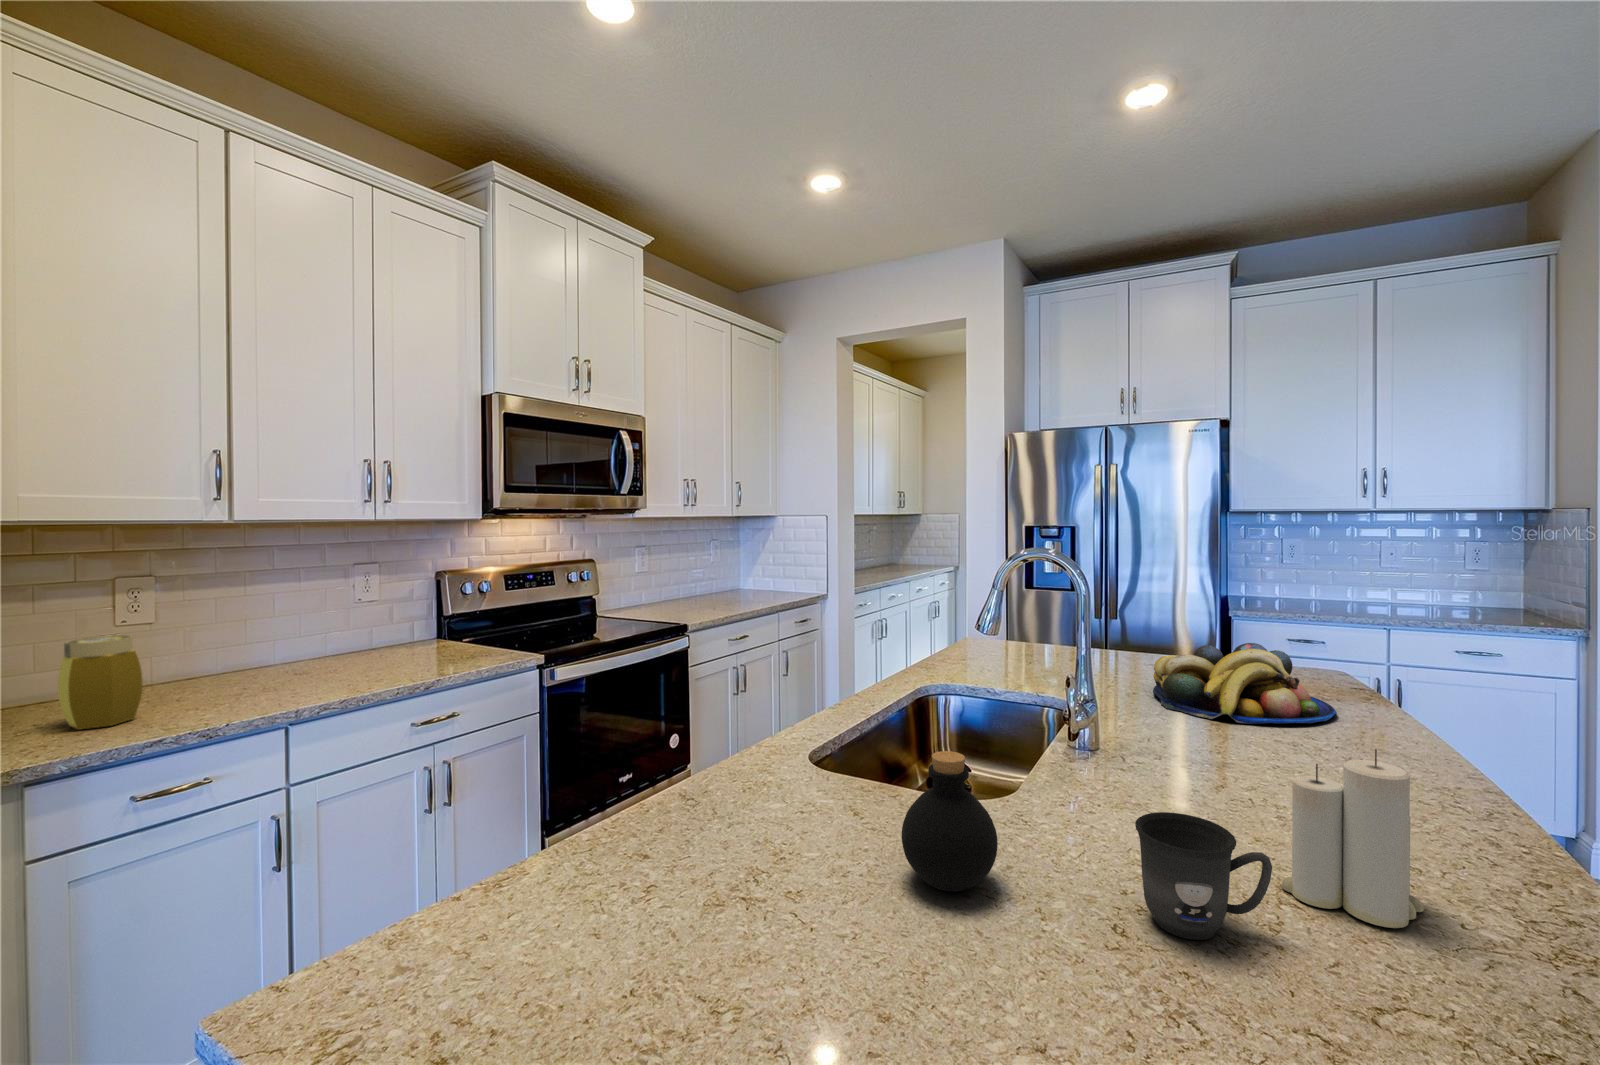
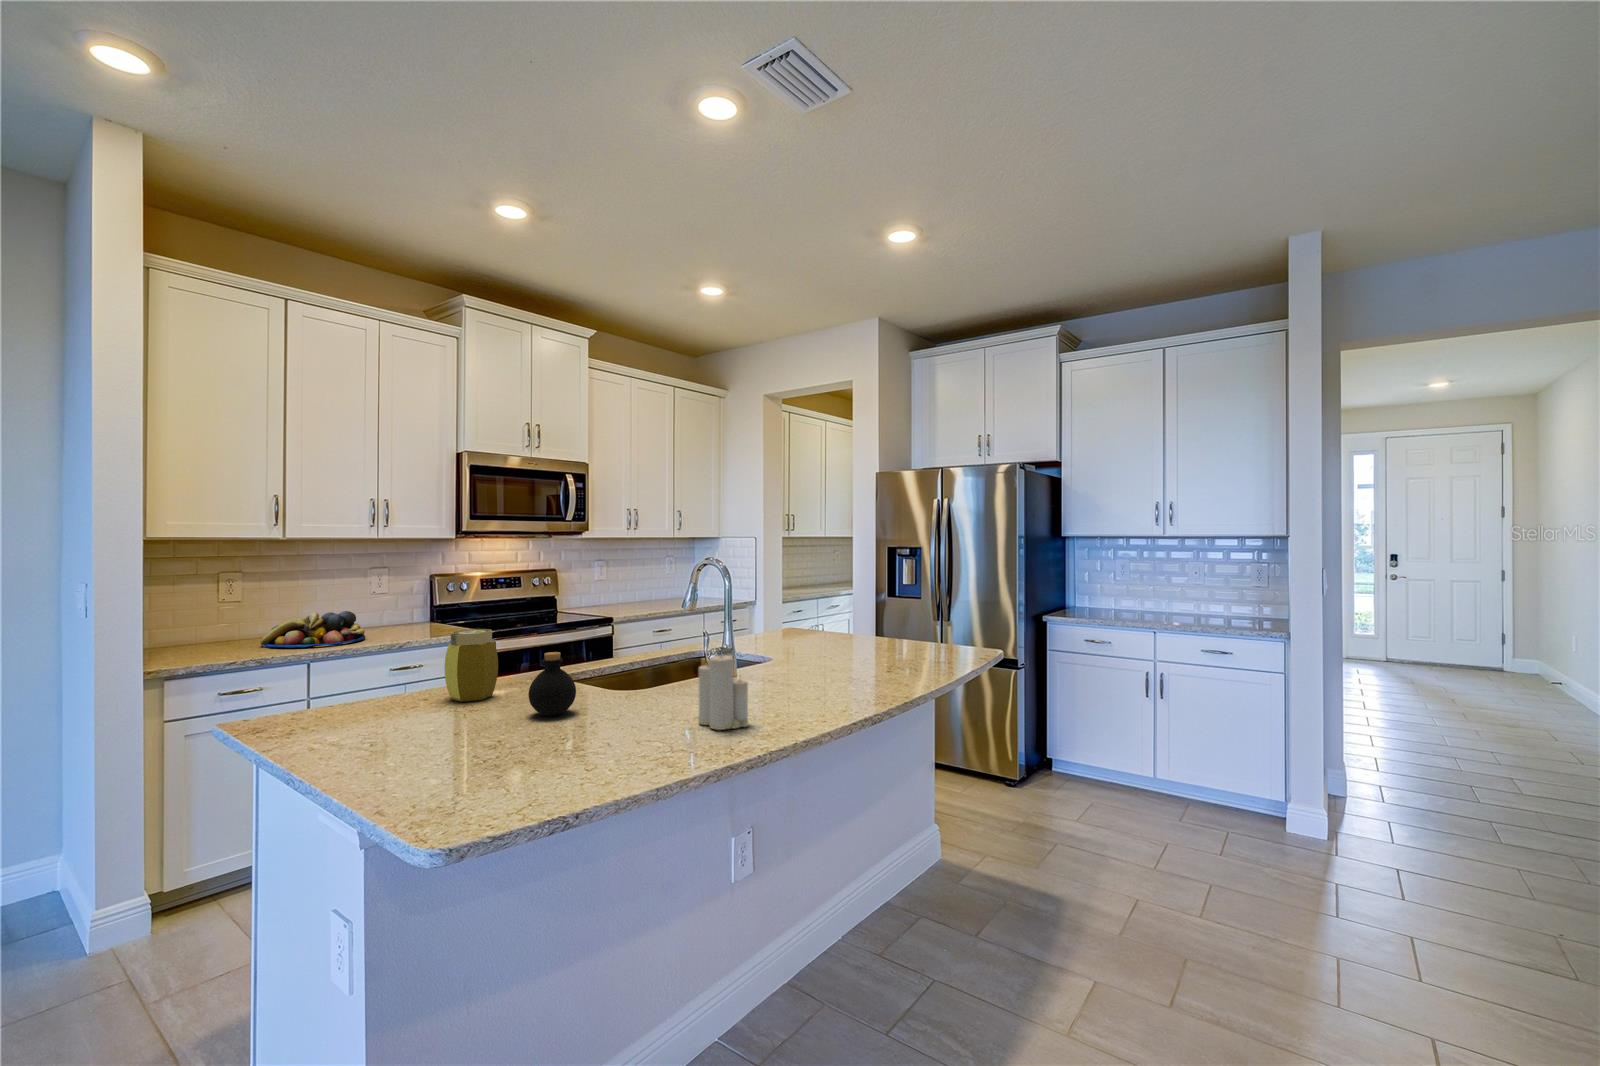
jar: present [58,635,142,729] -> present [445,629,498,702]
fruit bowl: present [1153,643,1337,724] -> present [260,611,365,648]
mug: present [1135,812,1272,940] -> none [609,679,660,730]

